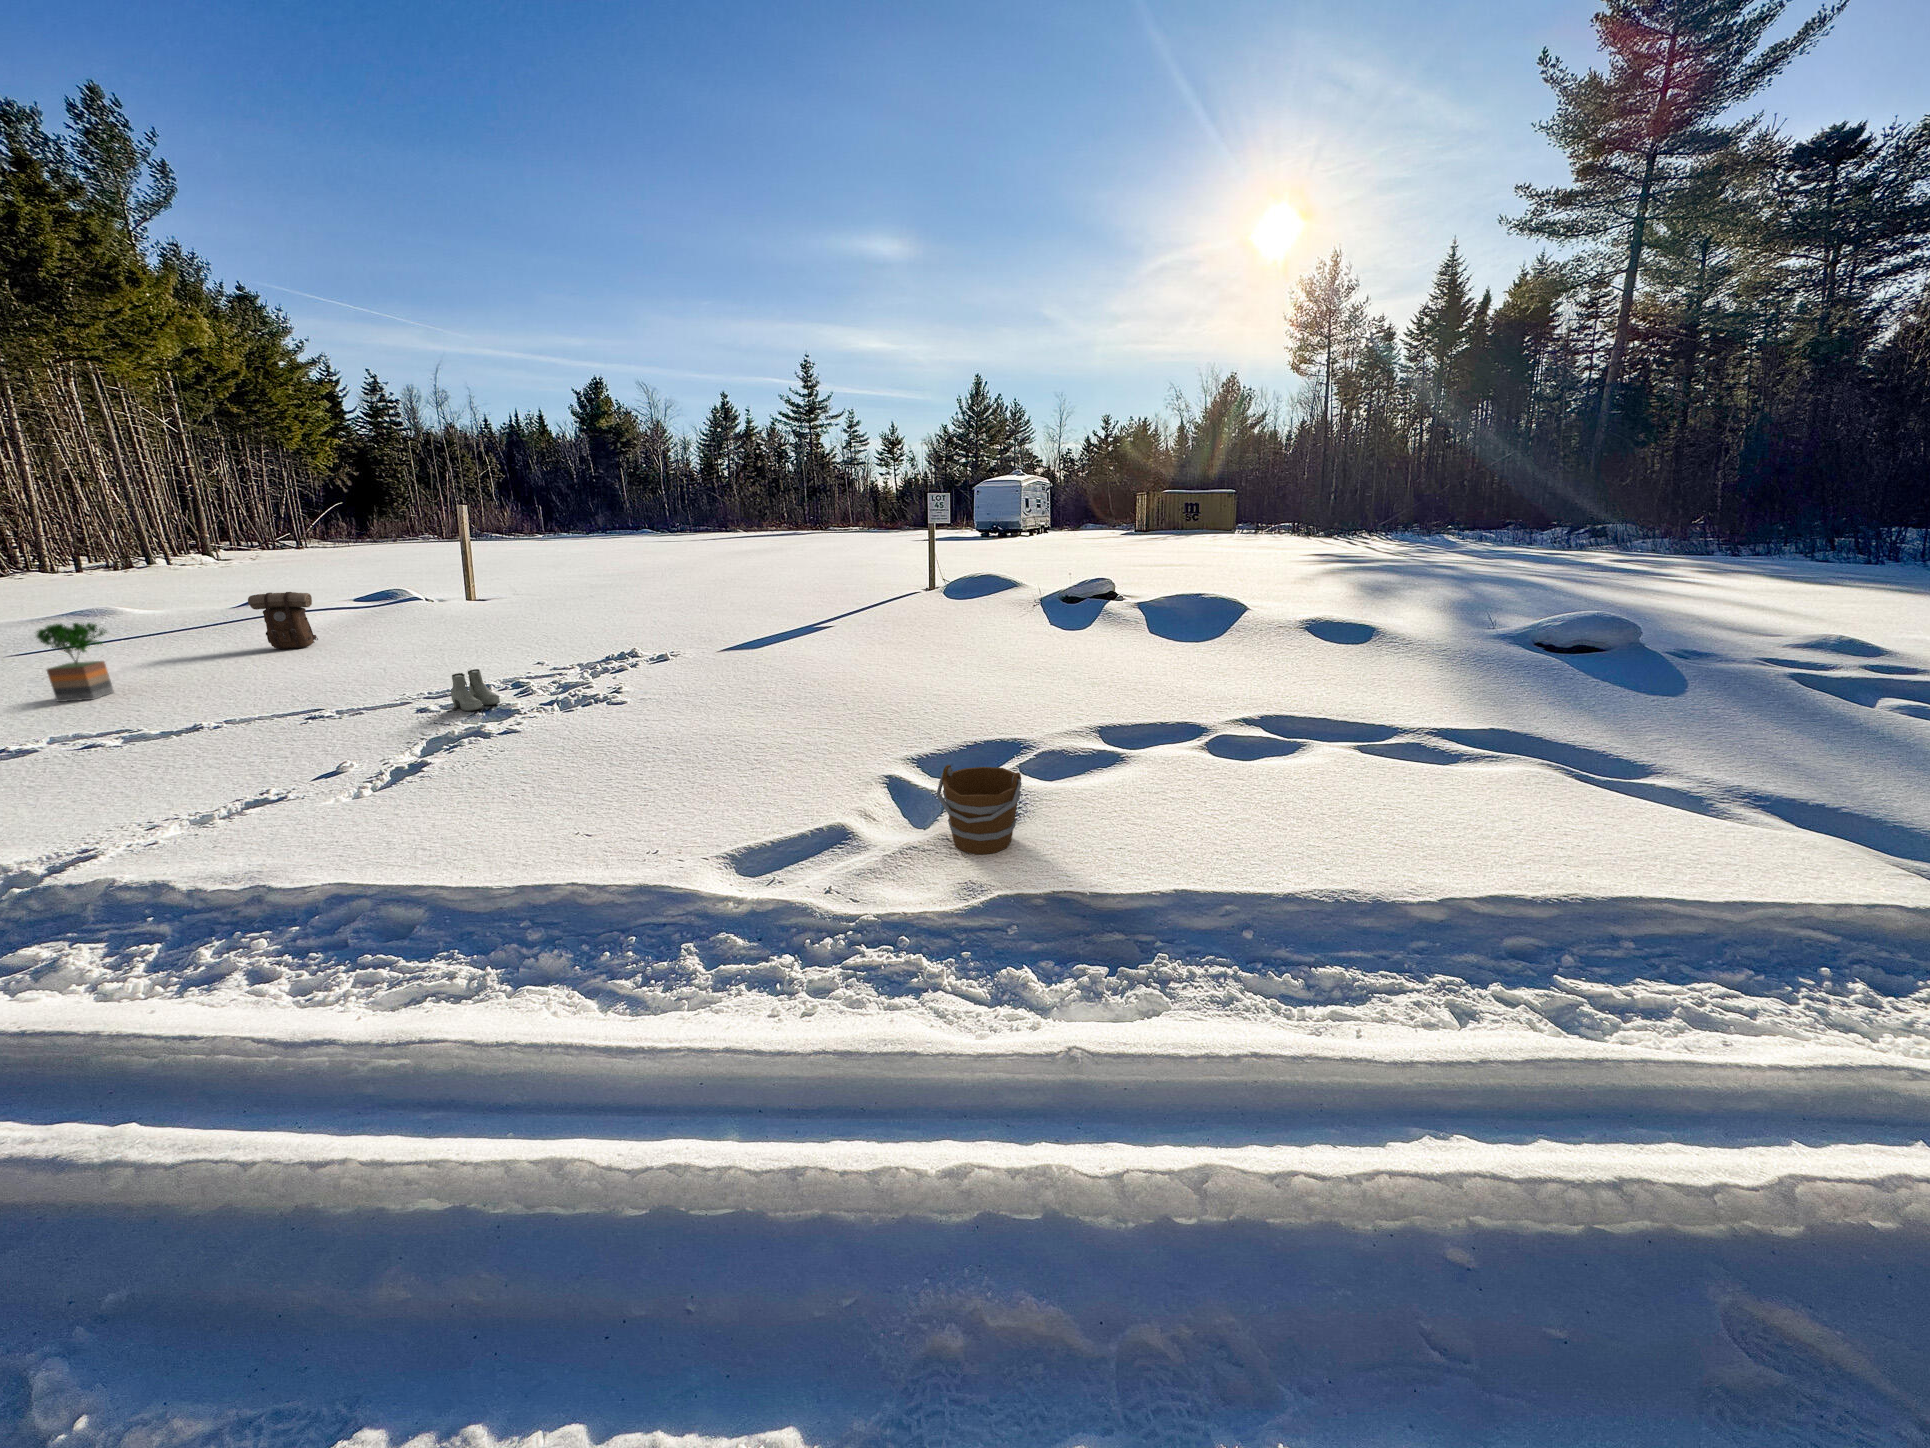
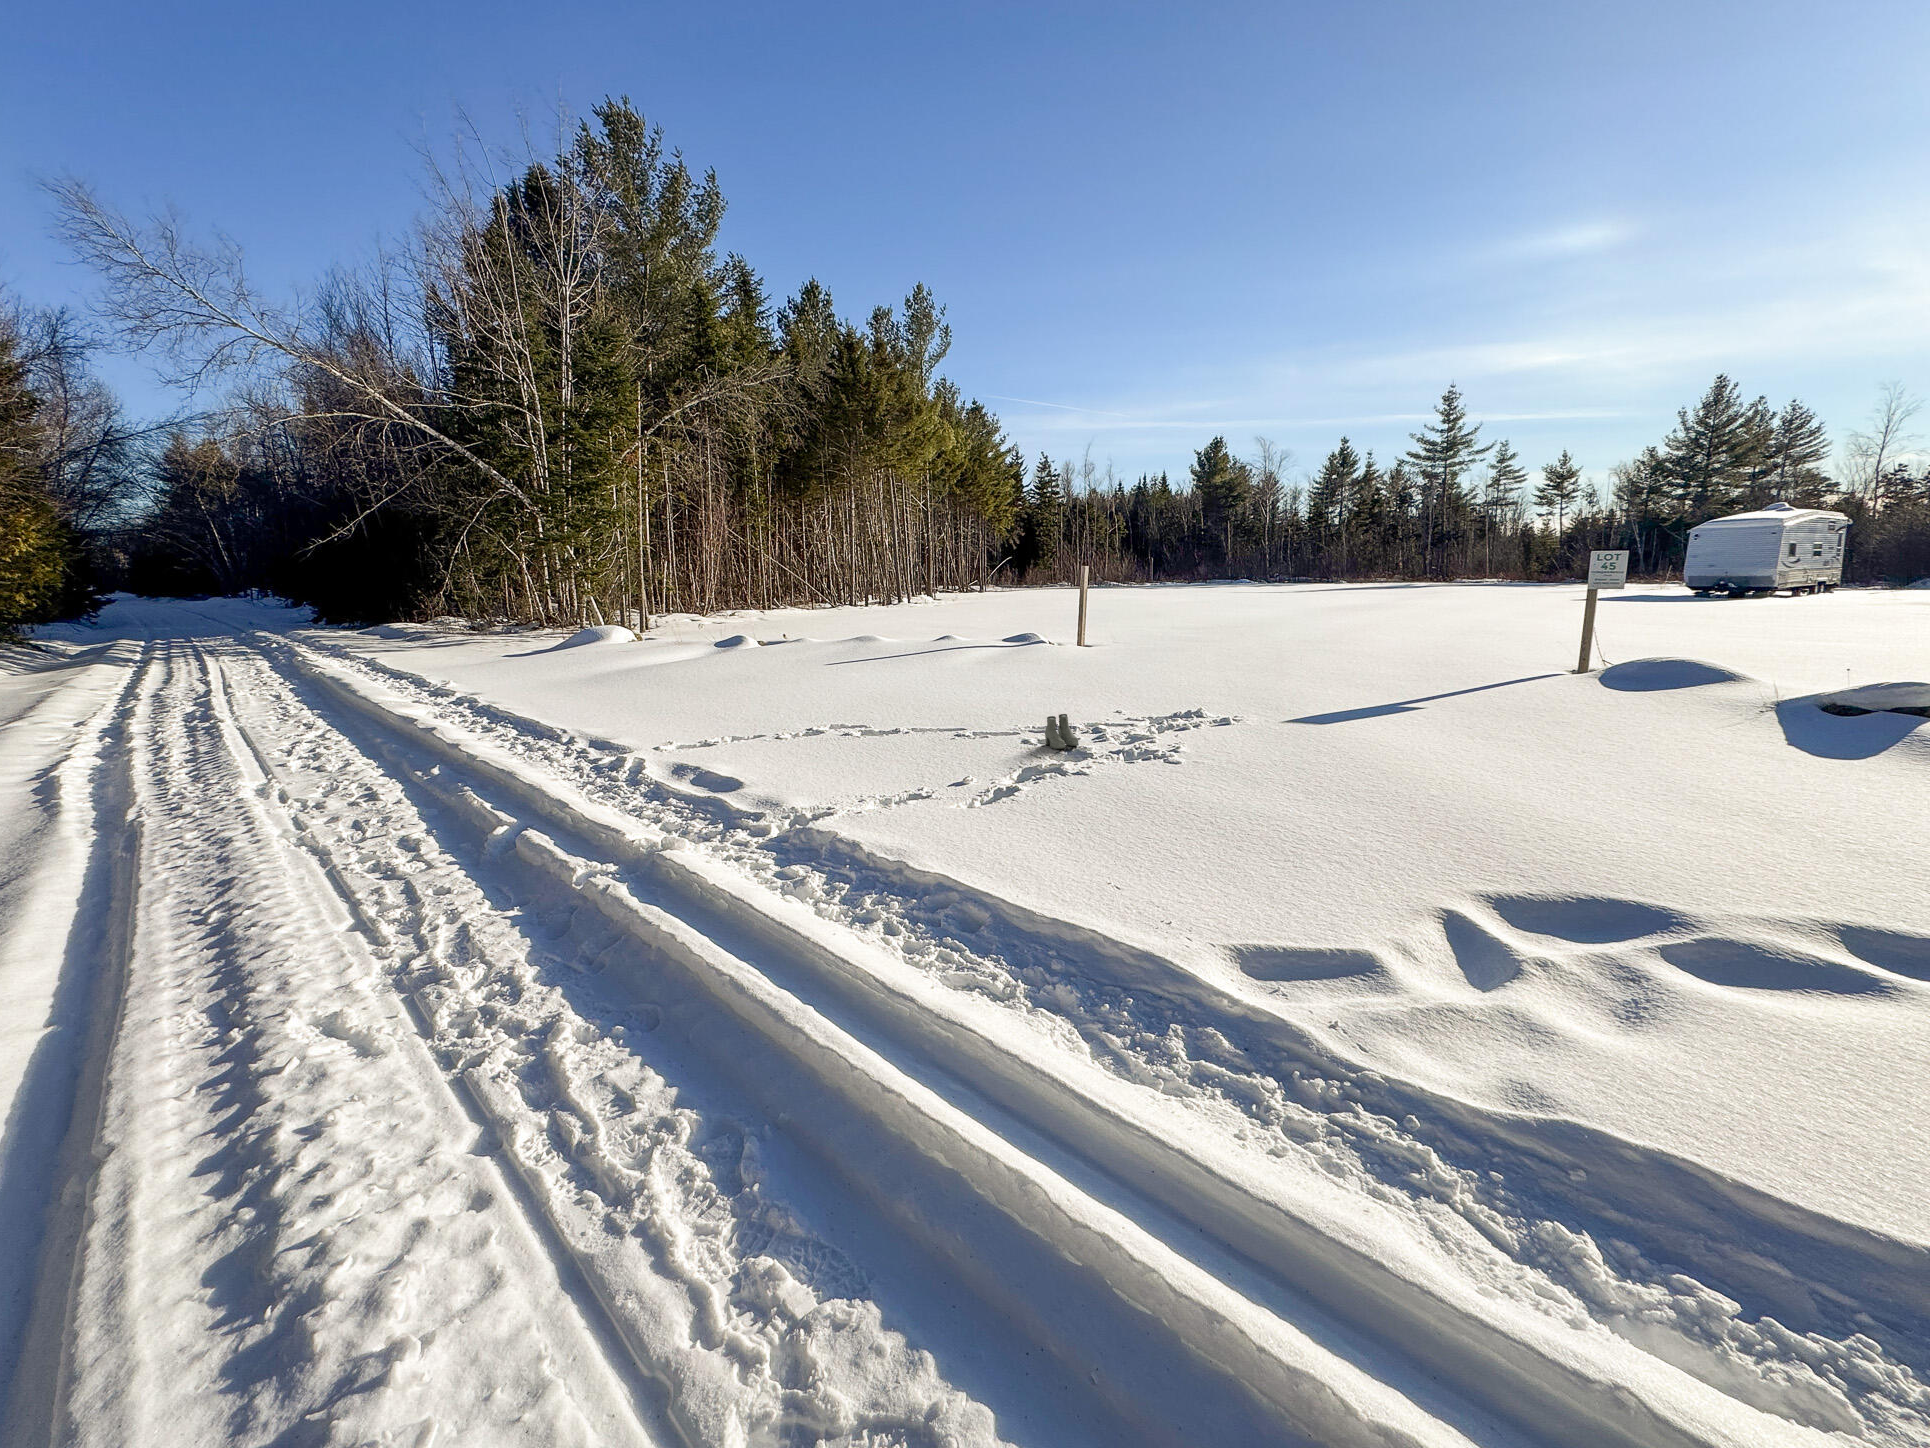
backpack: present [248,592,318,649] -> none [939,637,974,679]
potted tree: present [36,623,114,702] -> none [837,654,870,706]
bucket: present [936,765,1022,854] -> none [1504,922,1654,1061]

